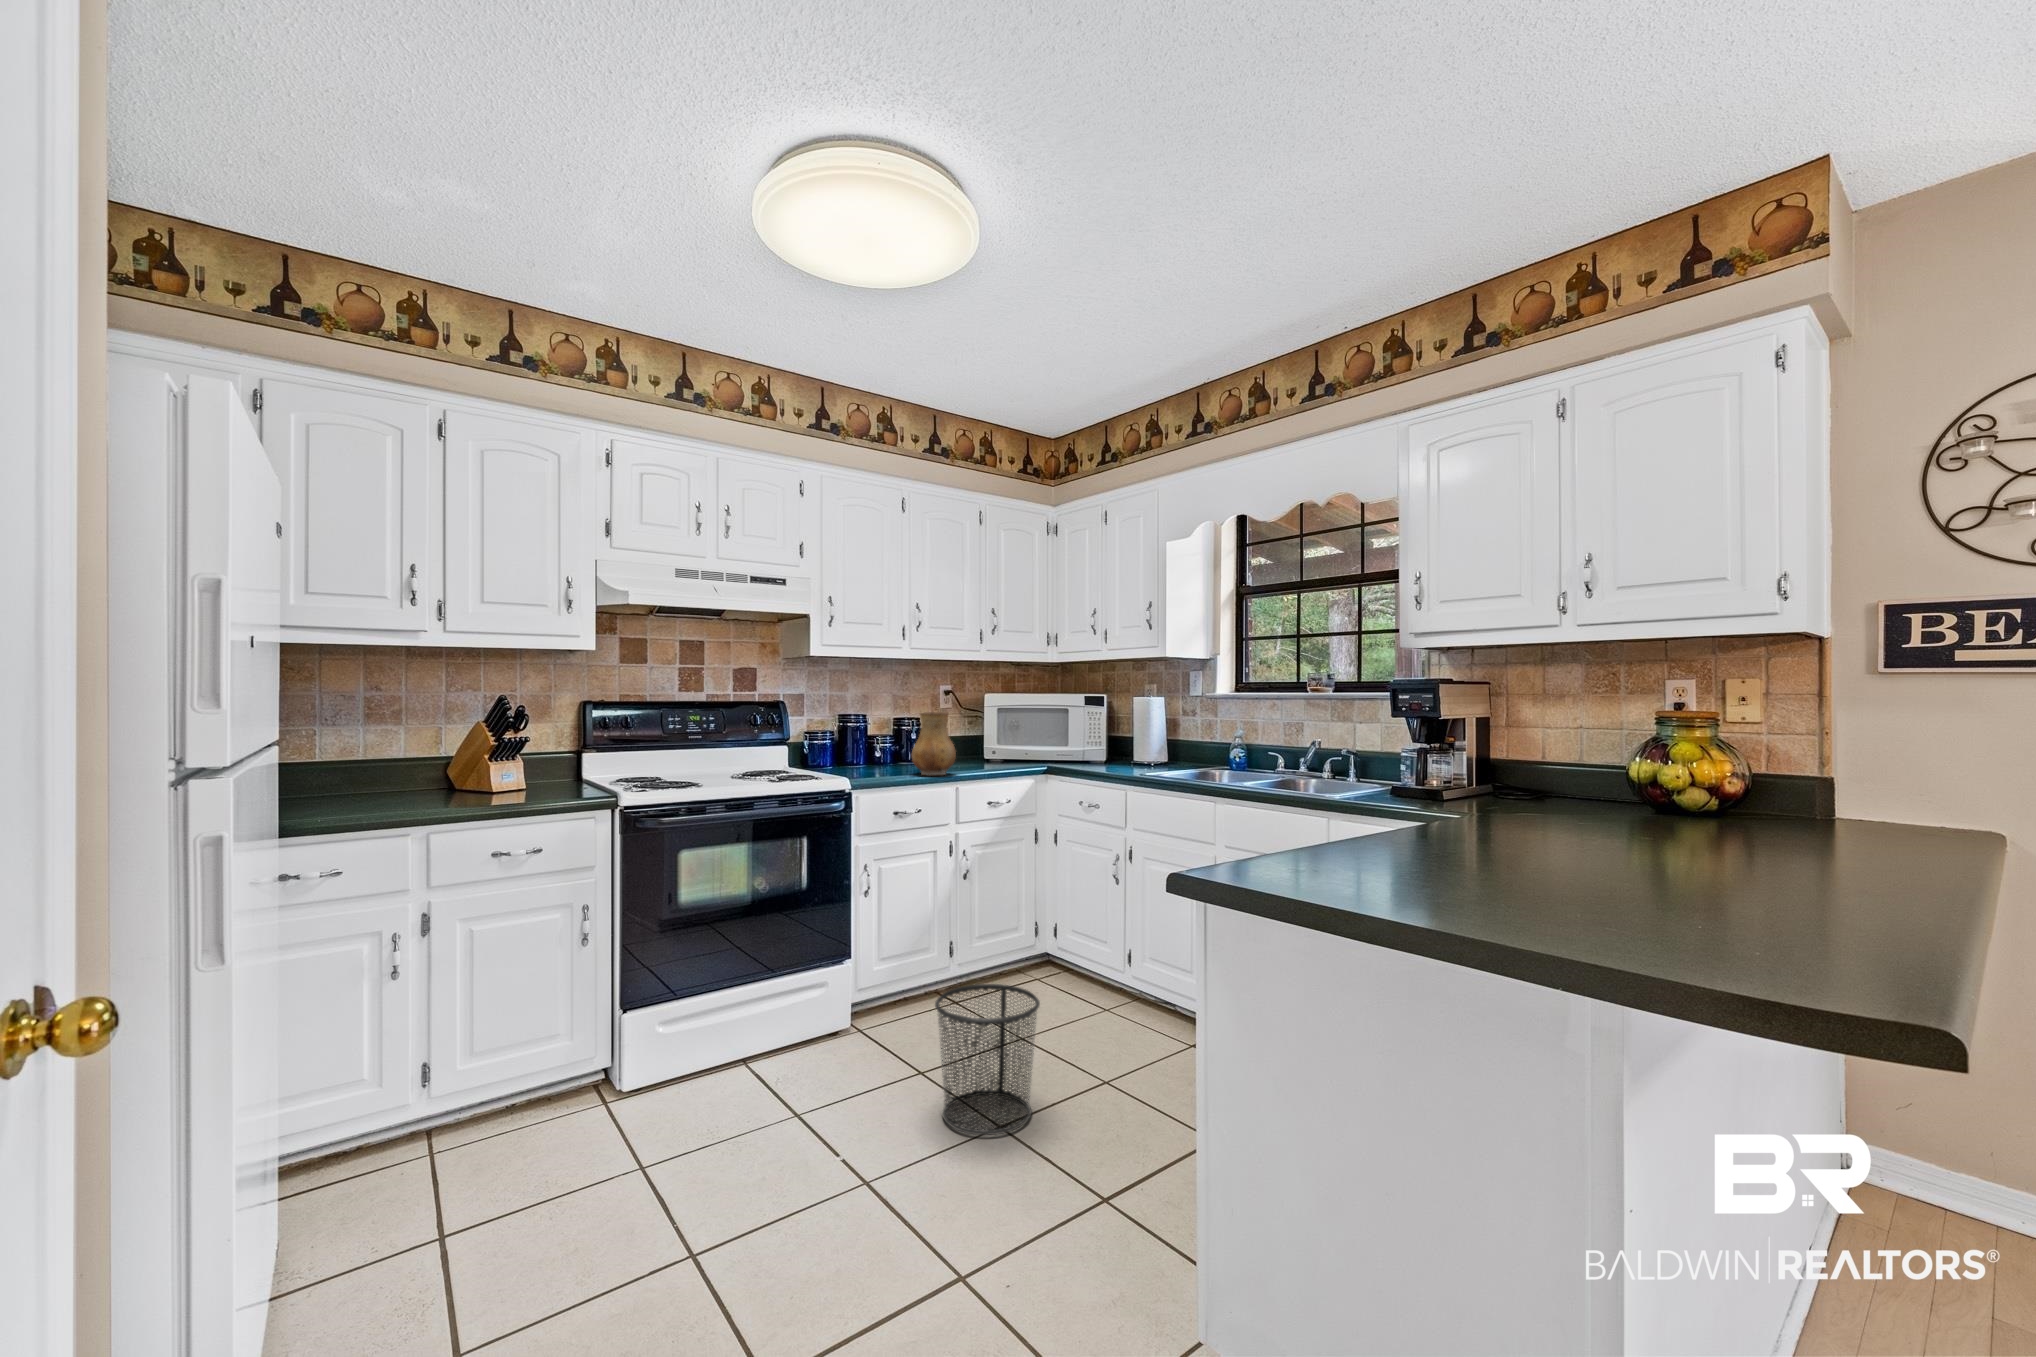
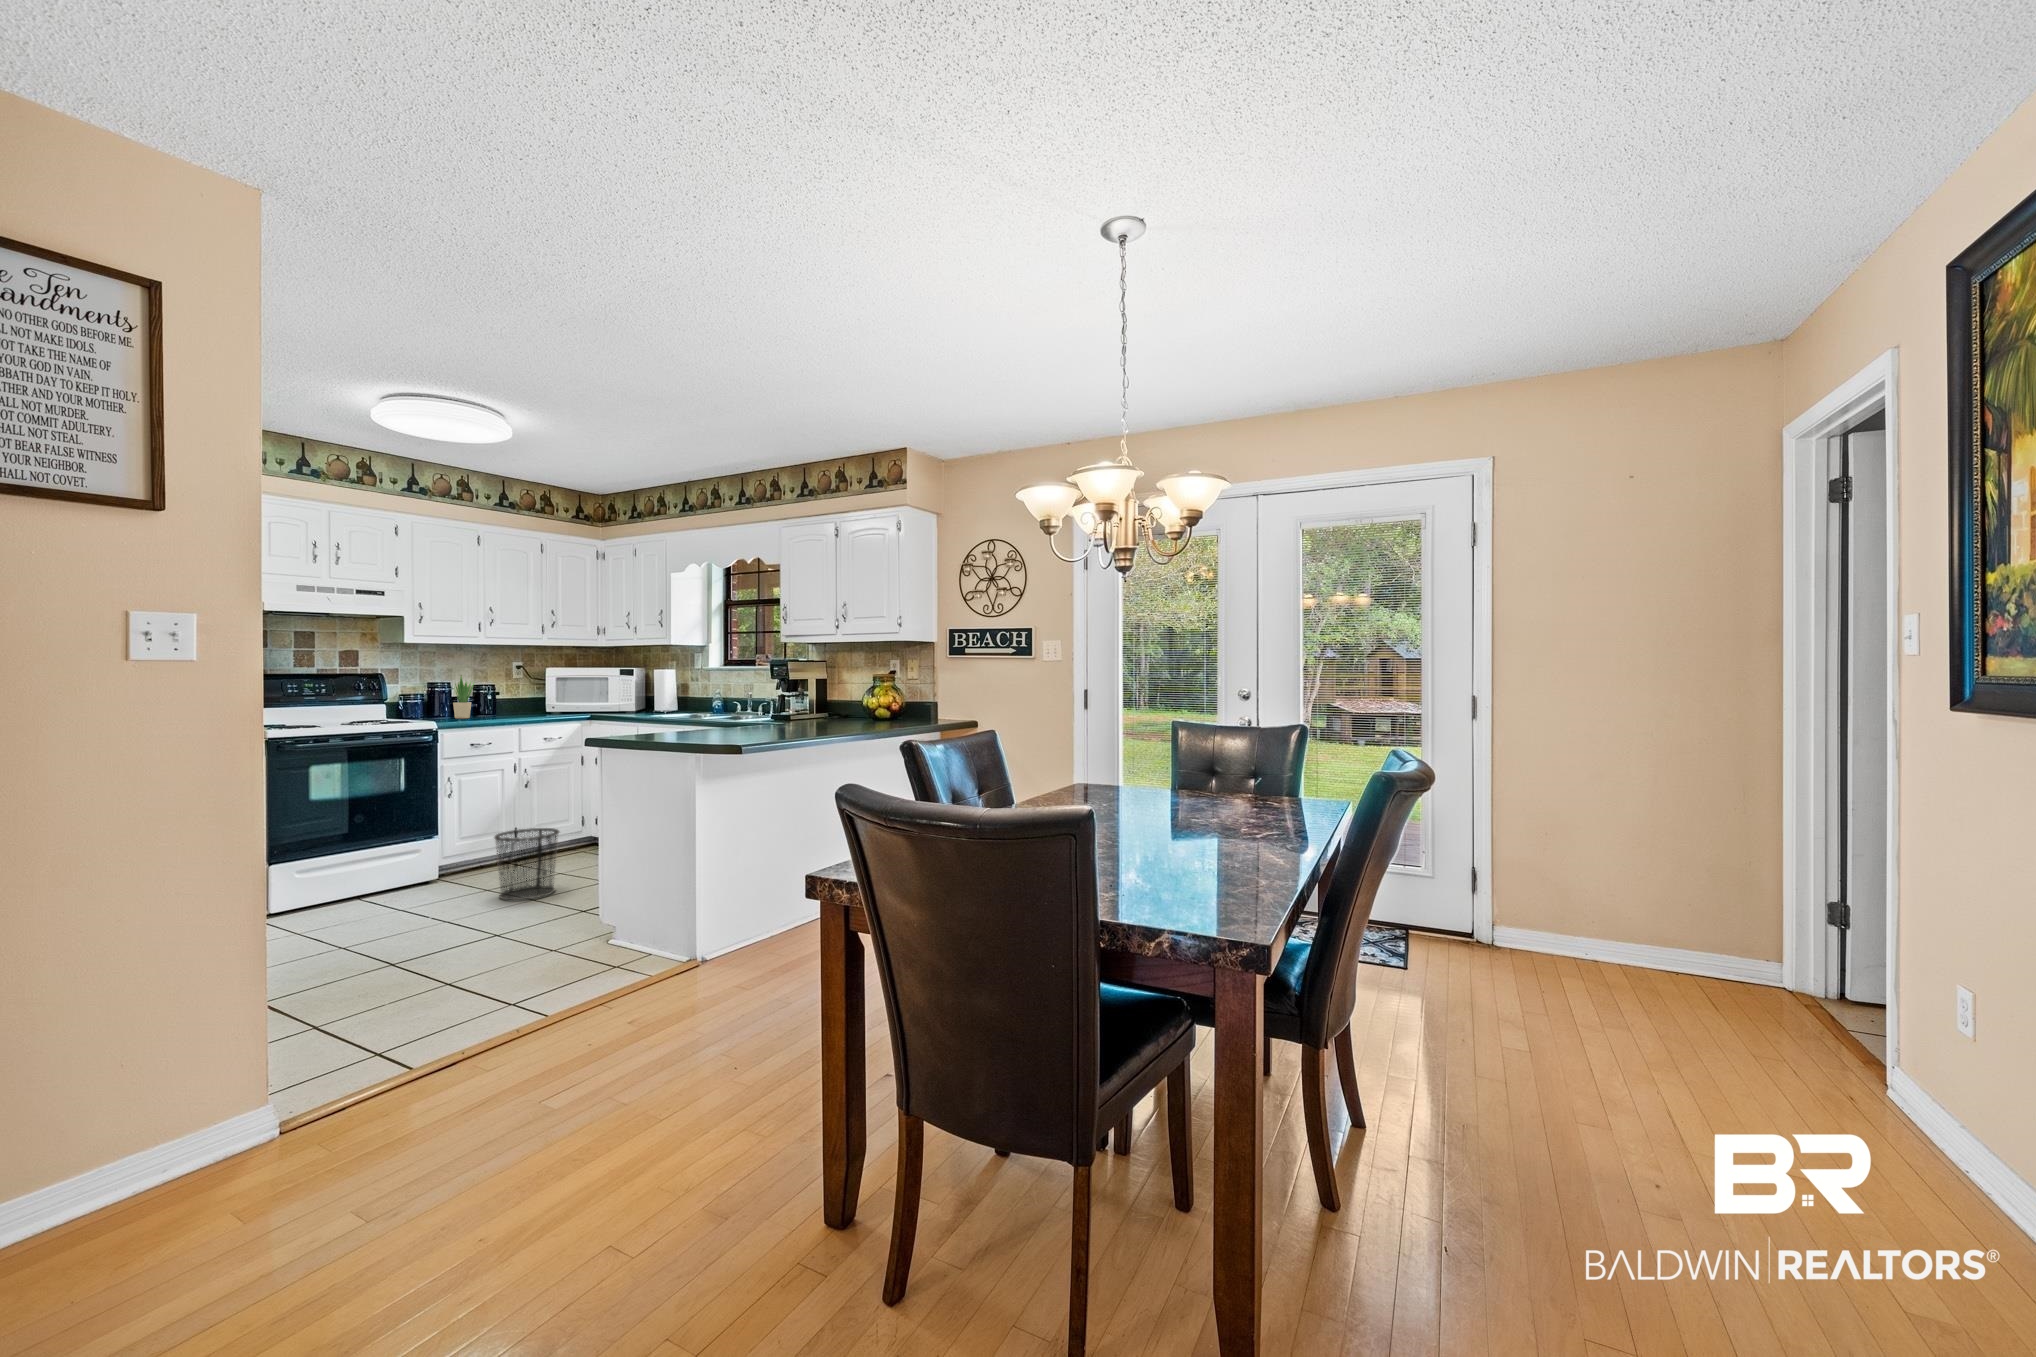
potted plant: none [869,702,897,769] -> present [453,675,474,719]
ceramic pitcher: present [912,712,956,775] -> none [485,680,518,721]

